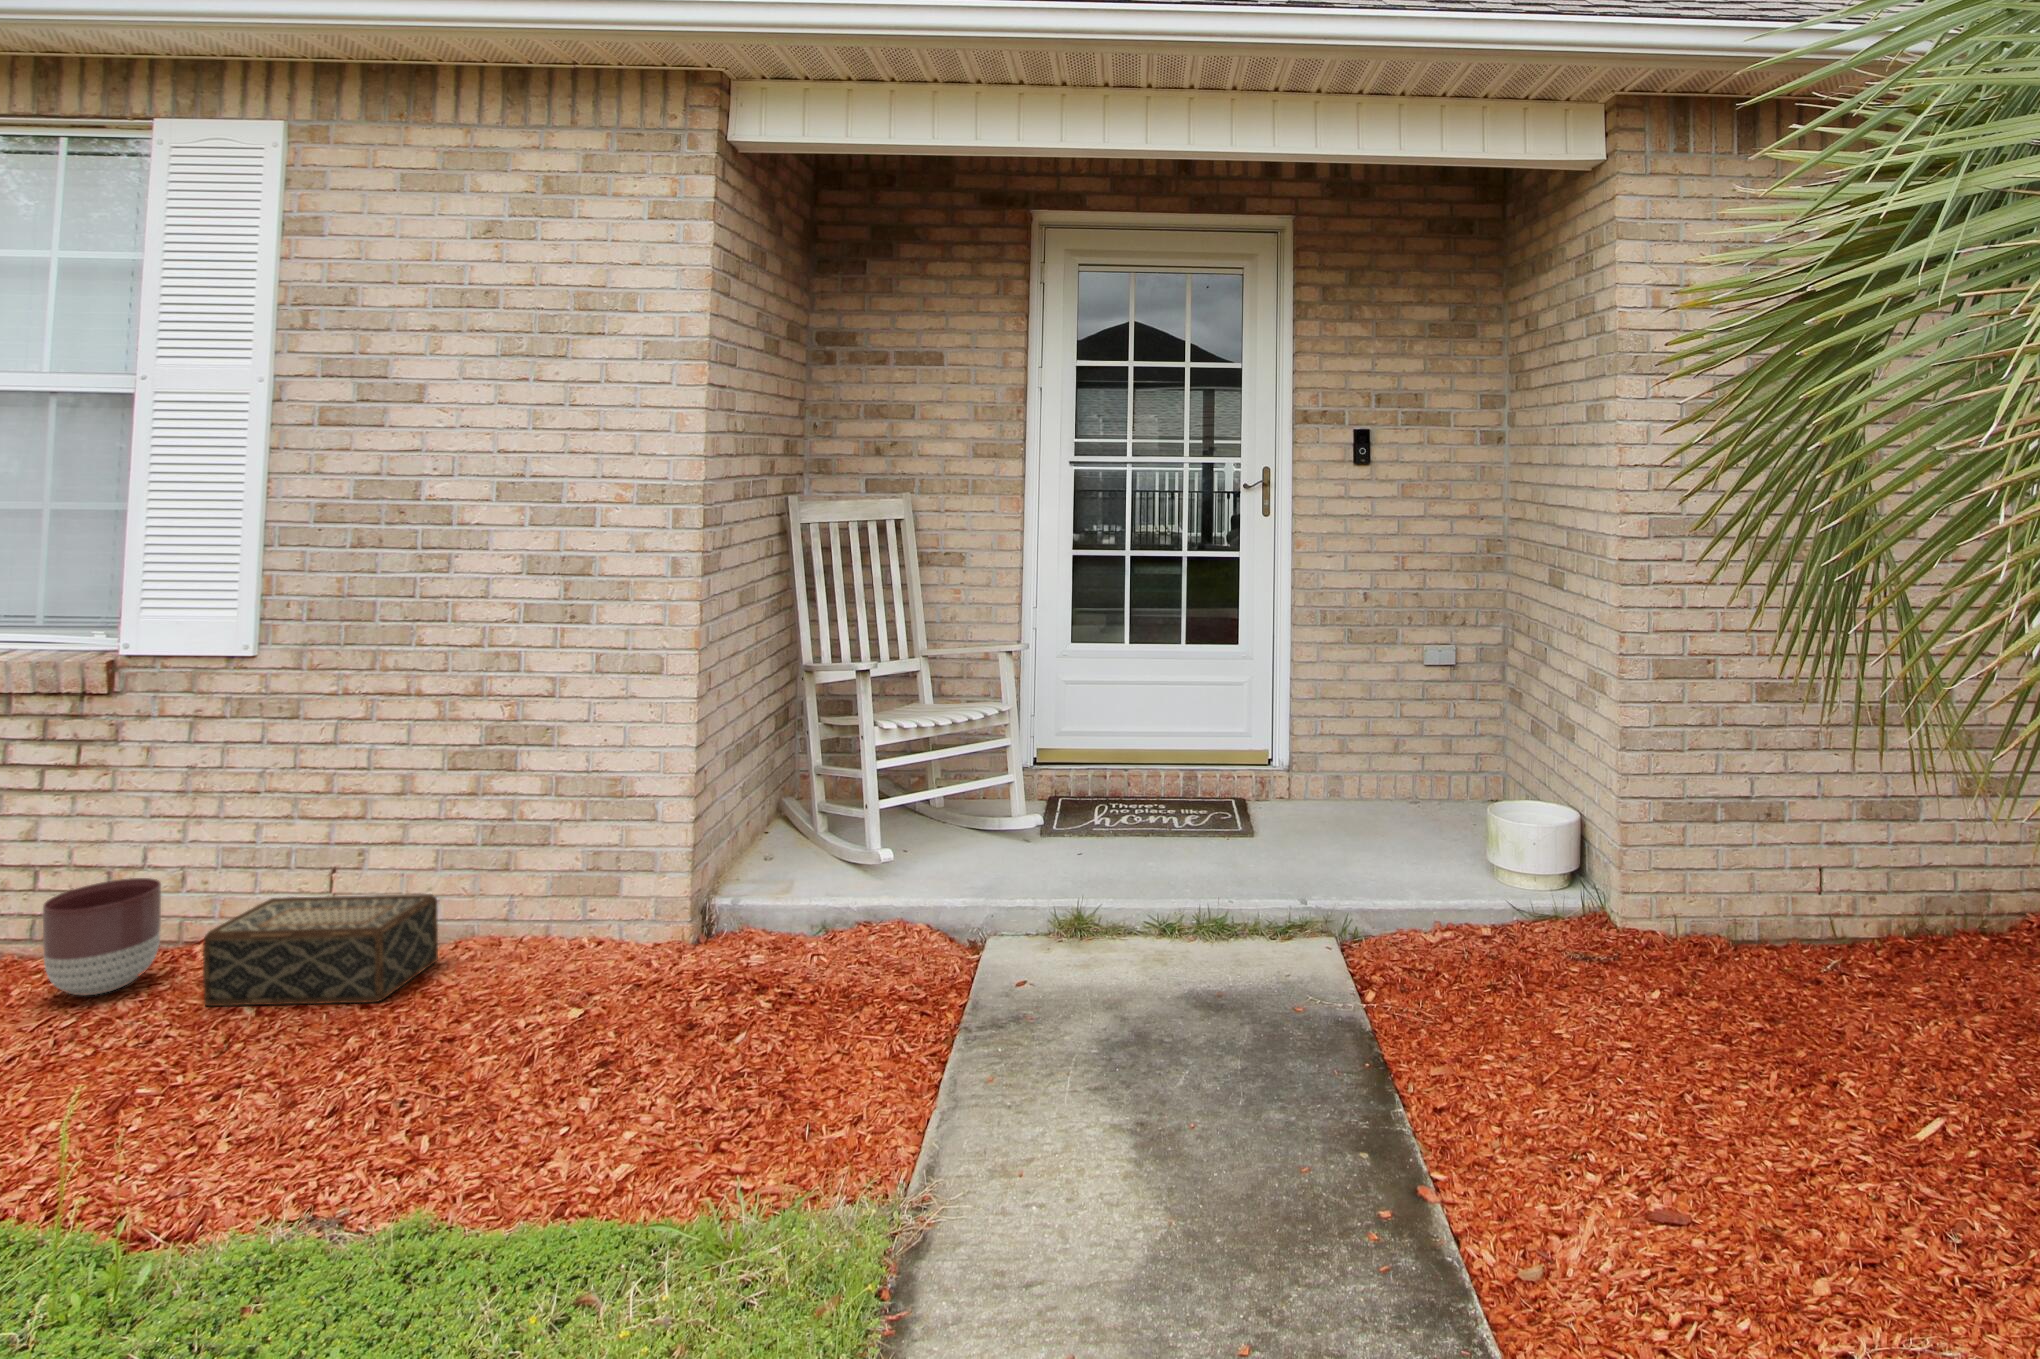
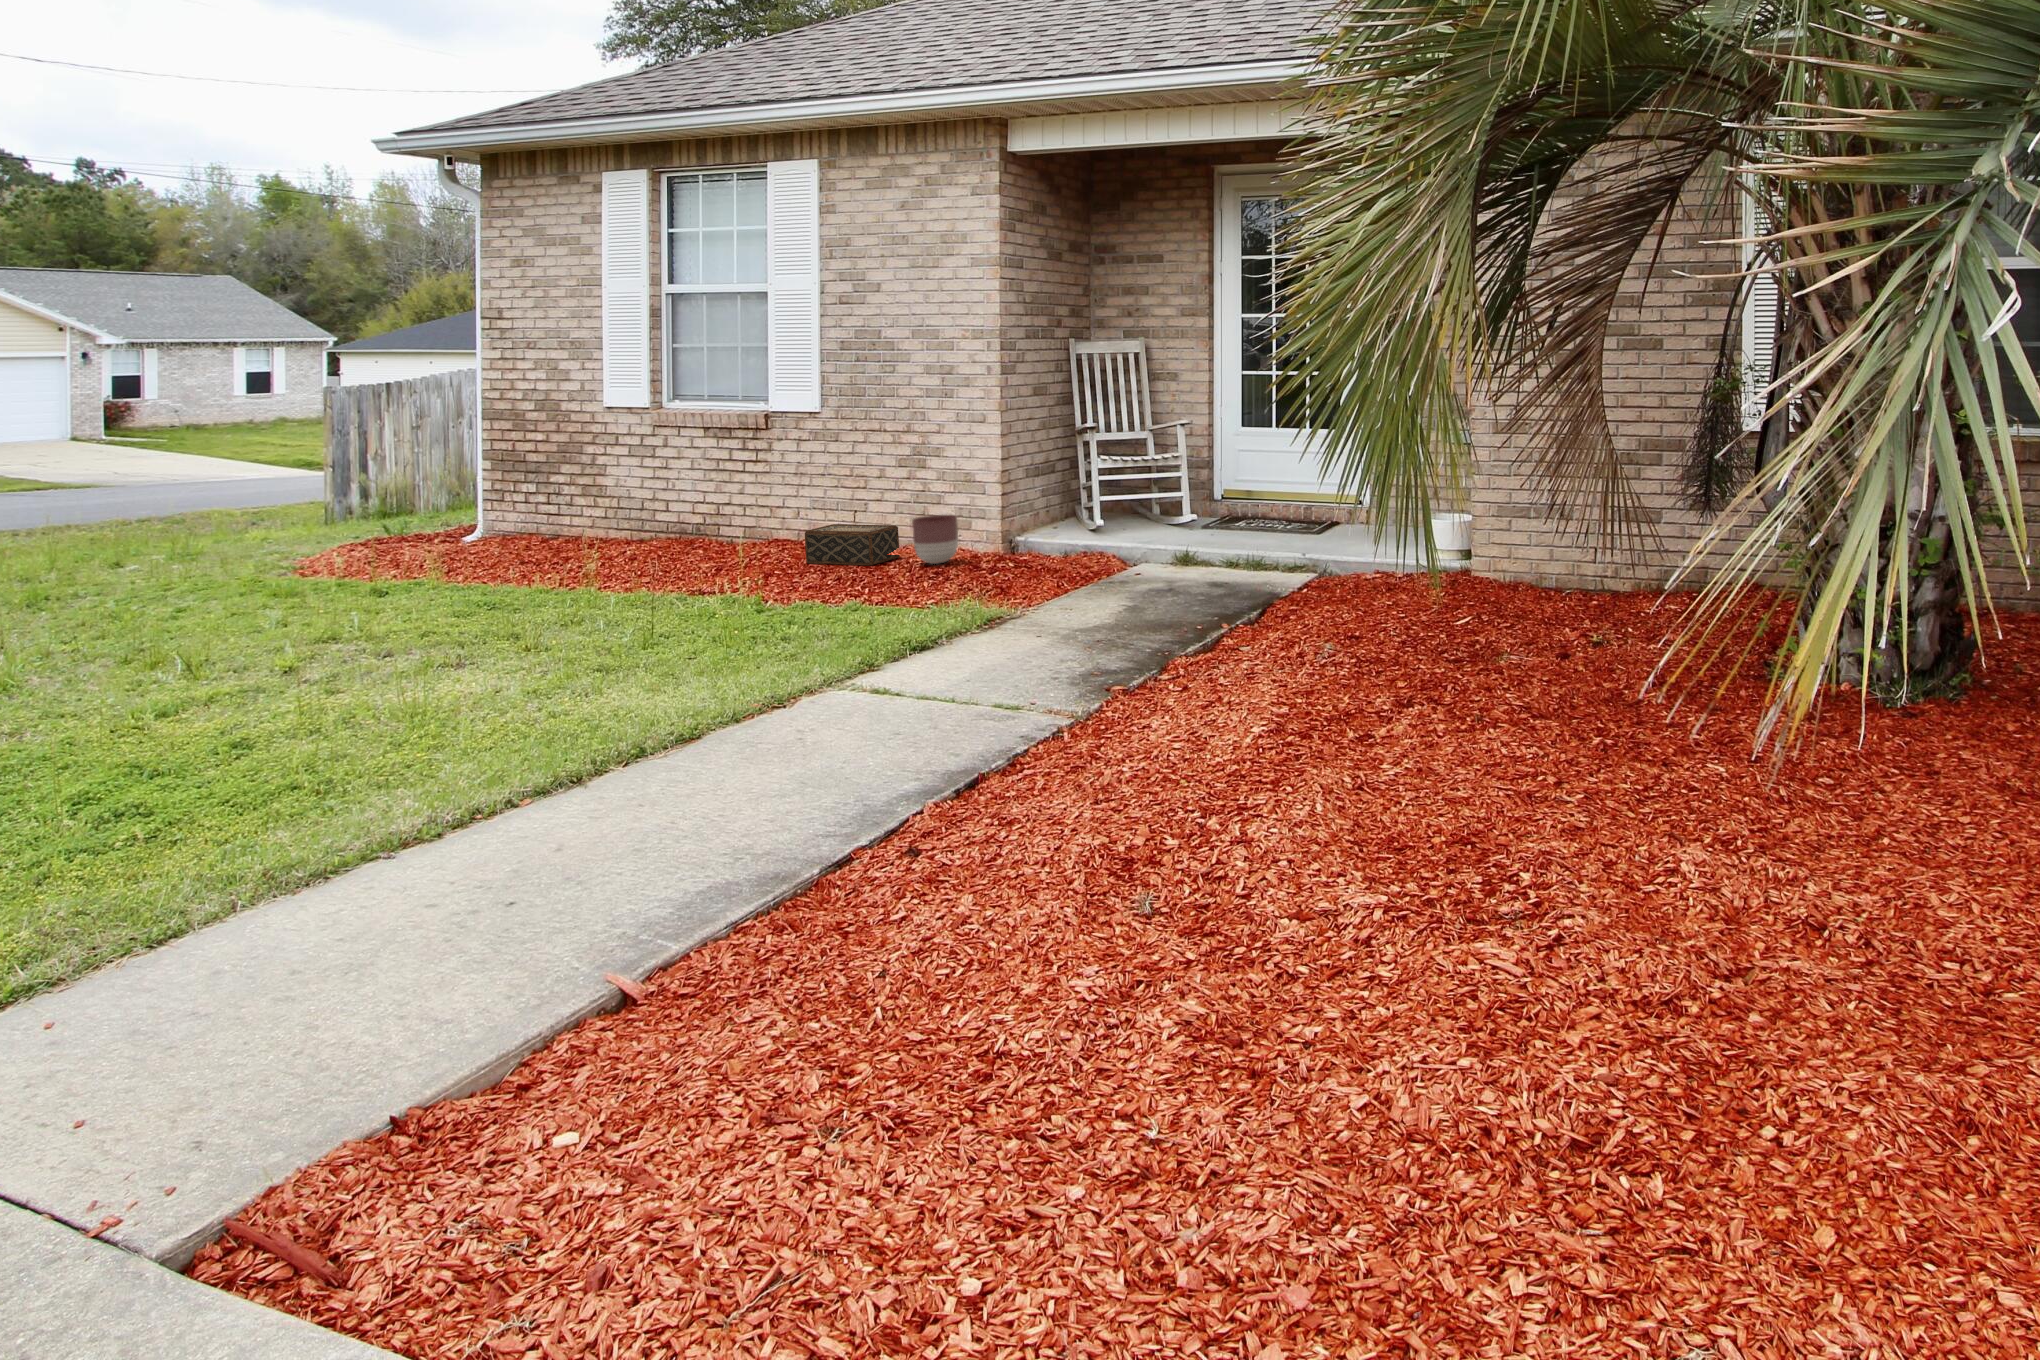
planter: present [43,878,161,996] -> present [912,515,958,564]

